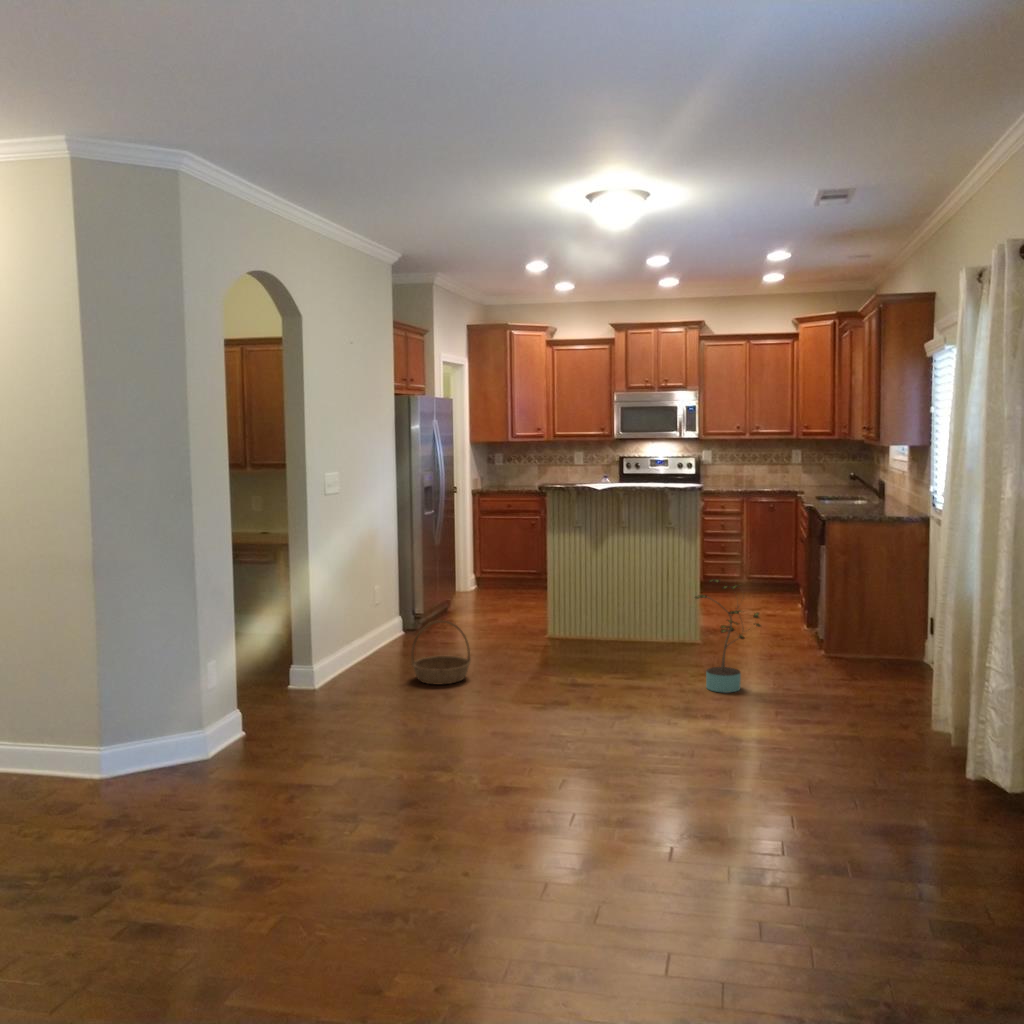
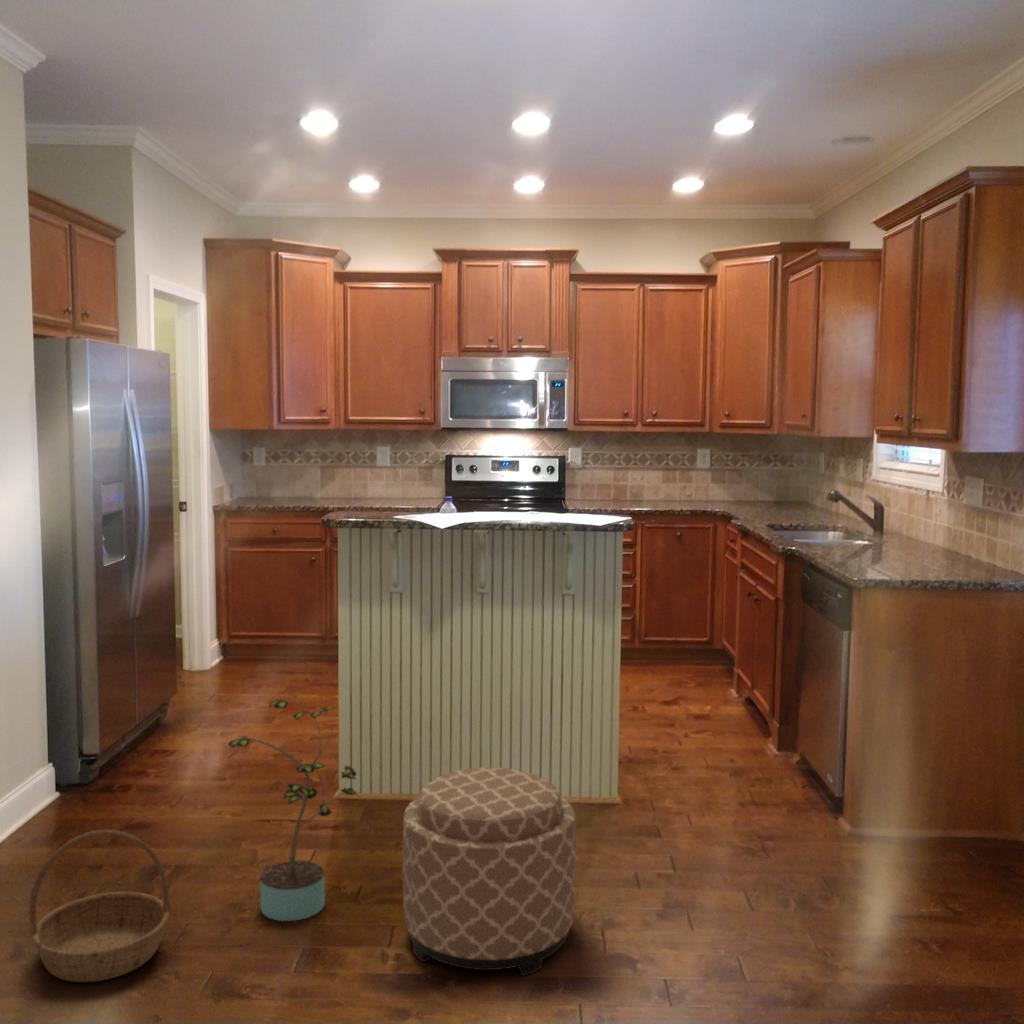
potted plant: present [696,579,761,693] -> present [229,700,357,921]
ottoman: none [578,603,661,691] -> present [402,768,576,975]

